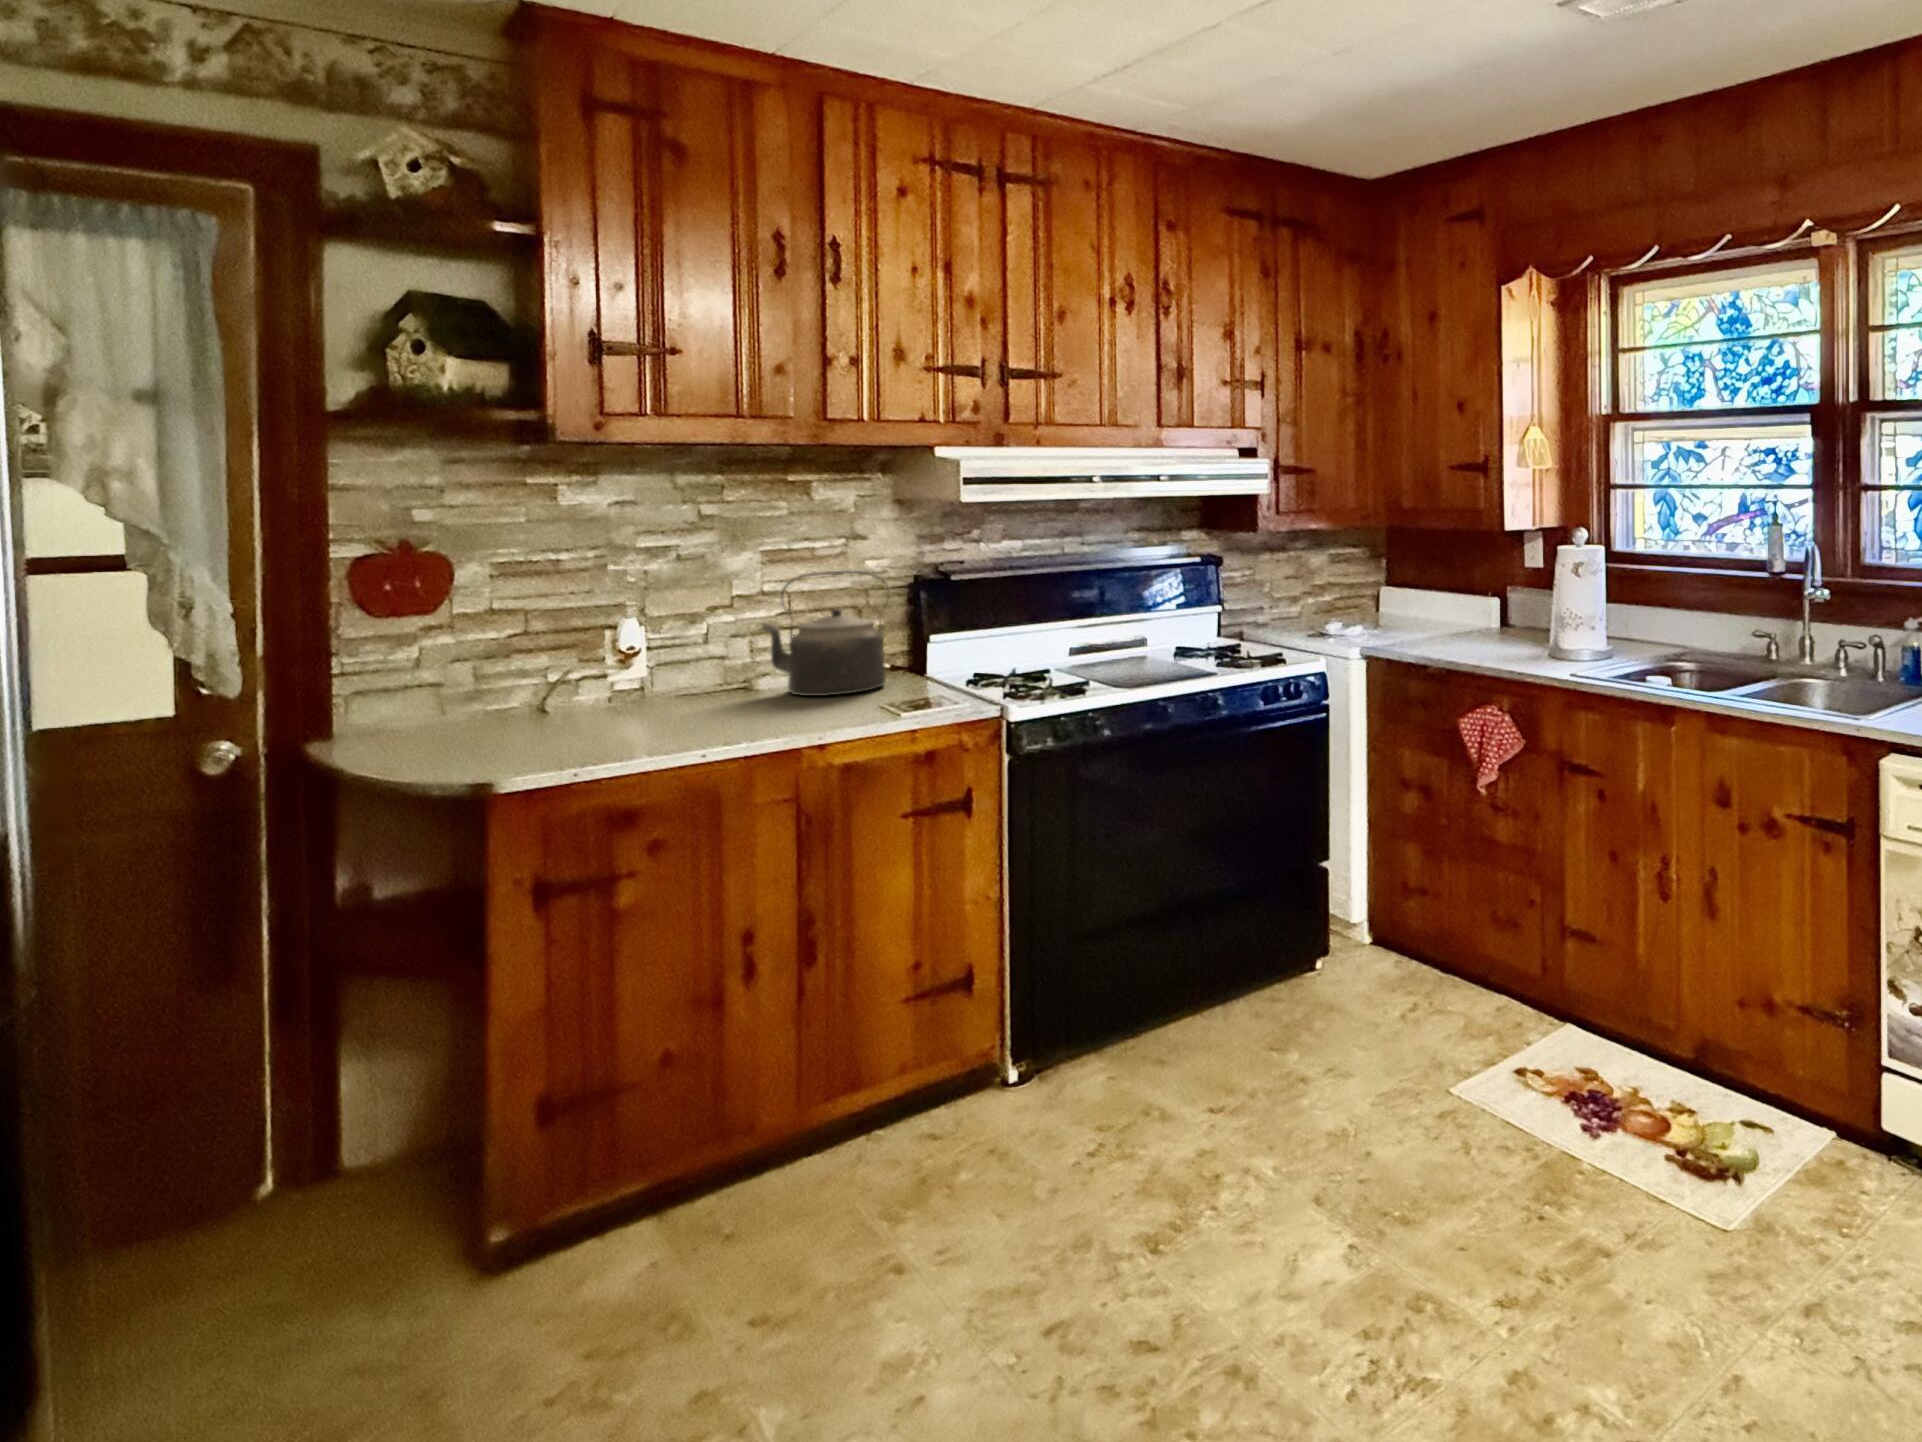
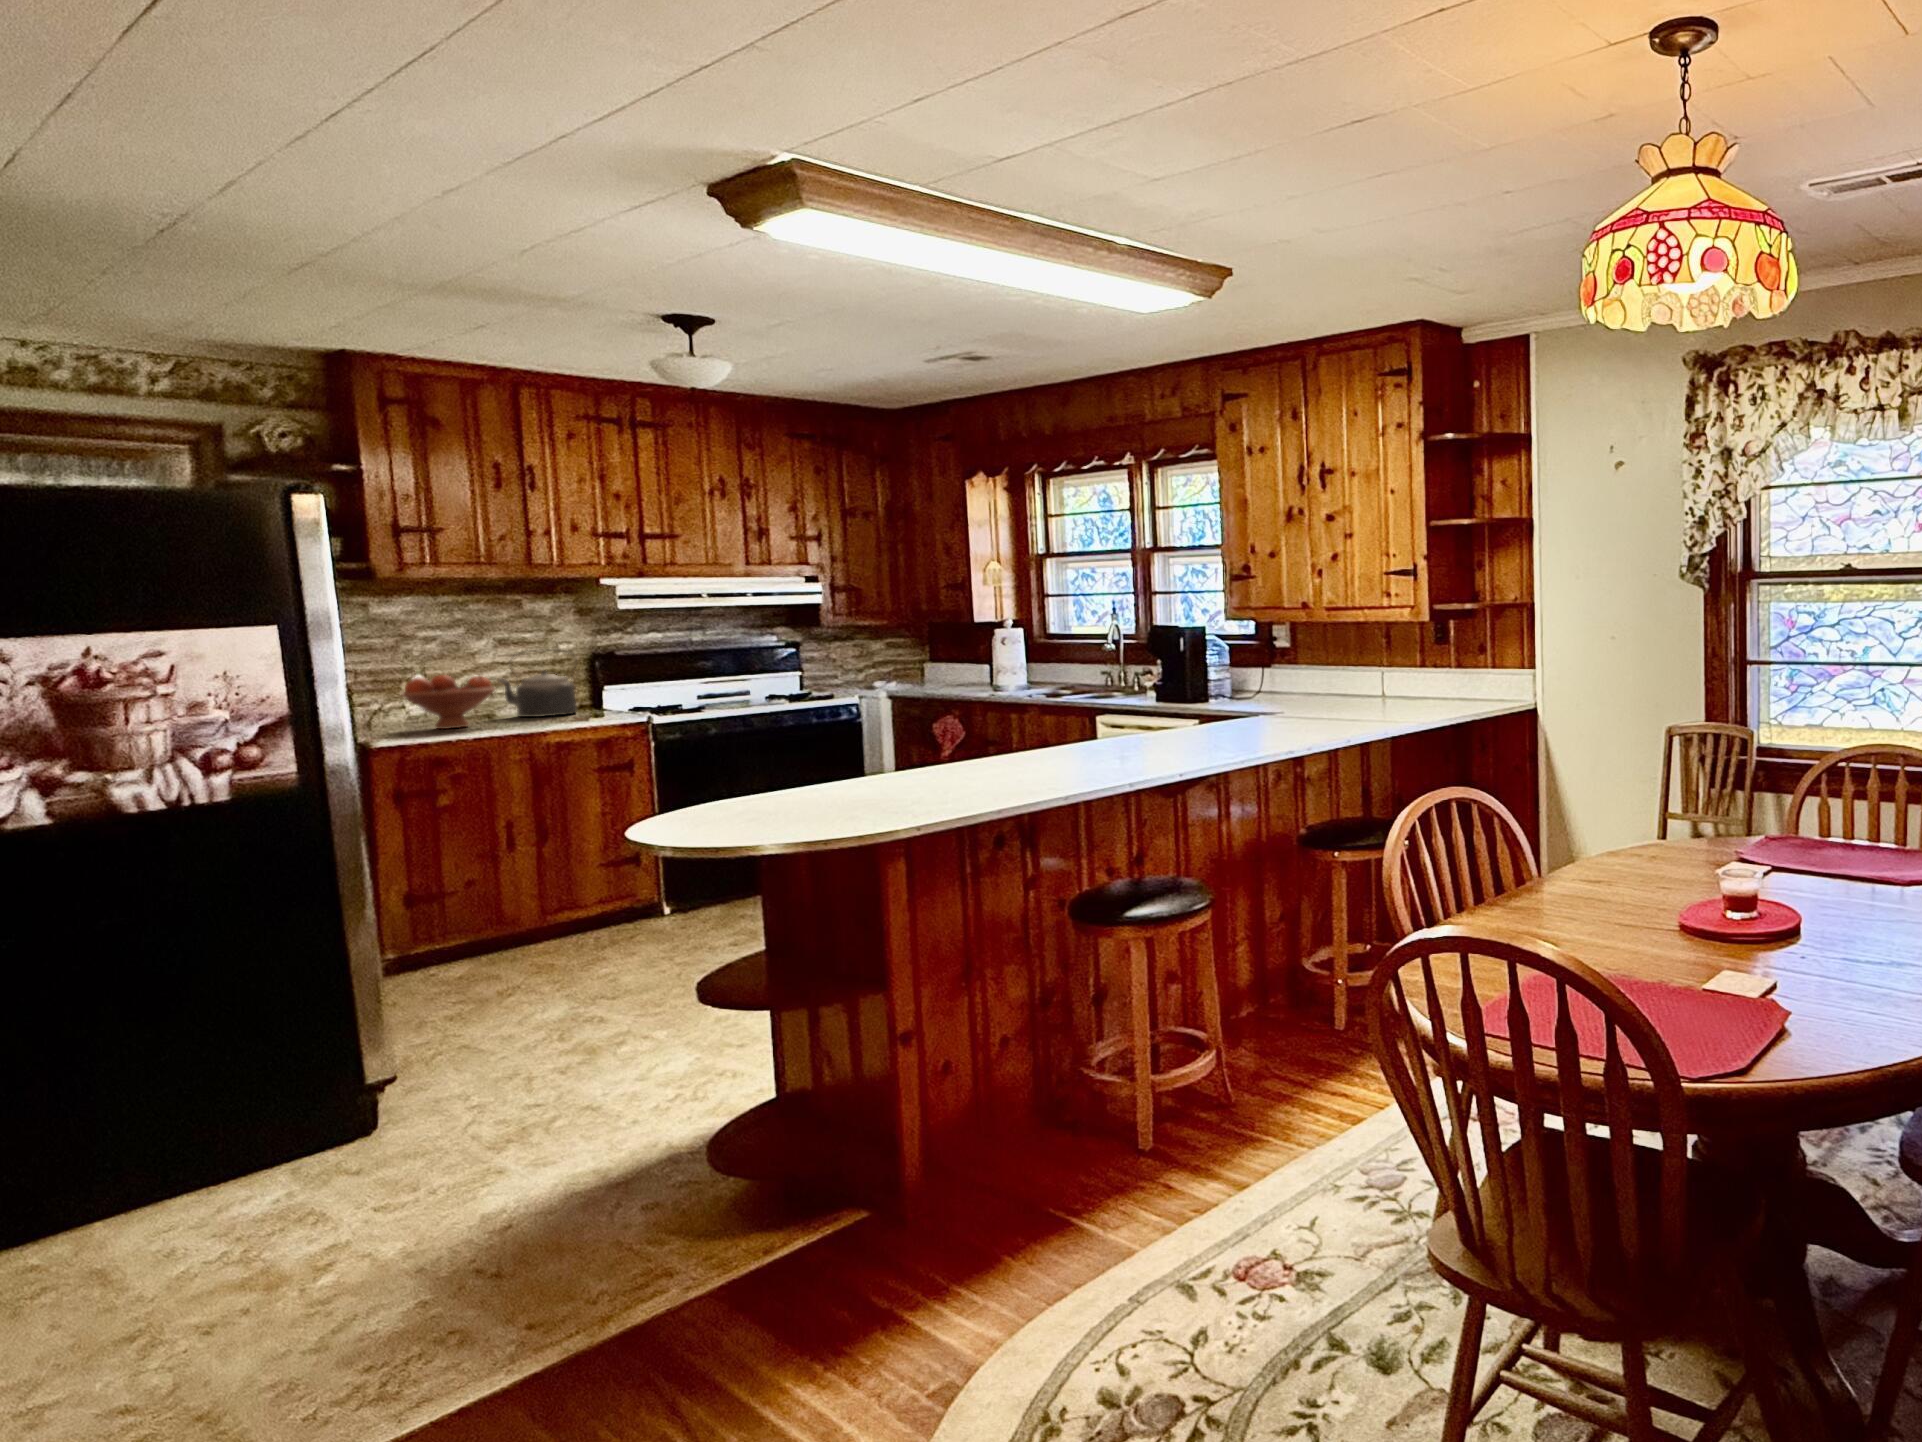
fruit bowl: none [578,623,747,733] -> present [402,675,495,729]

